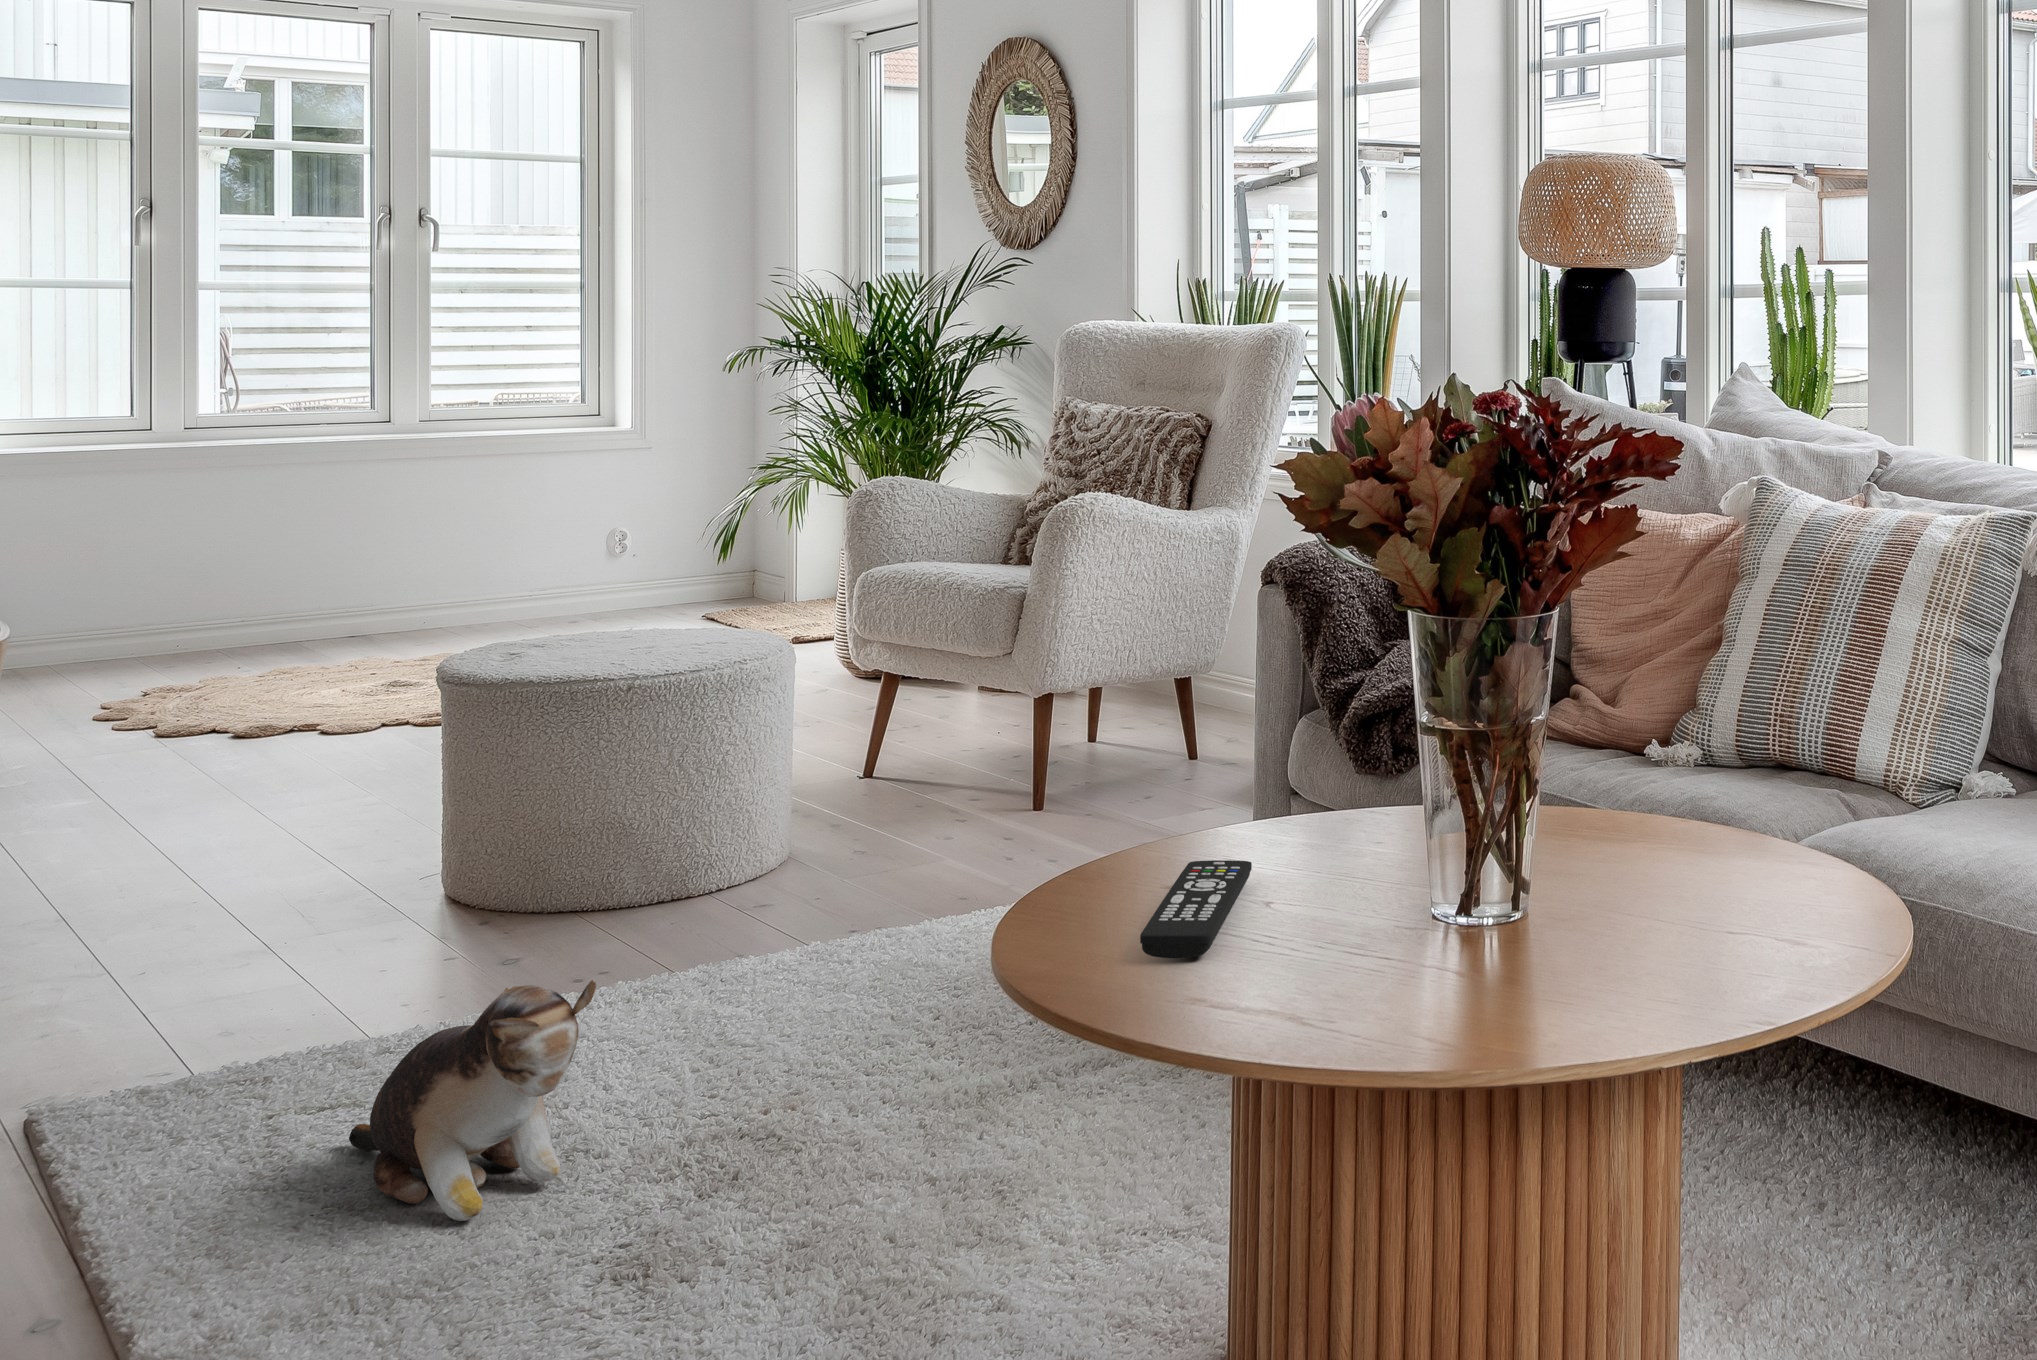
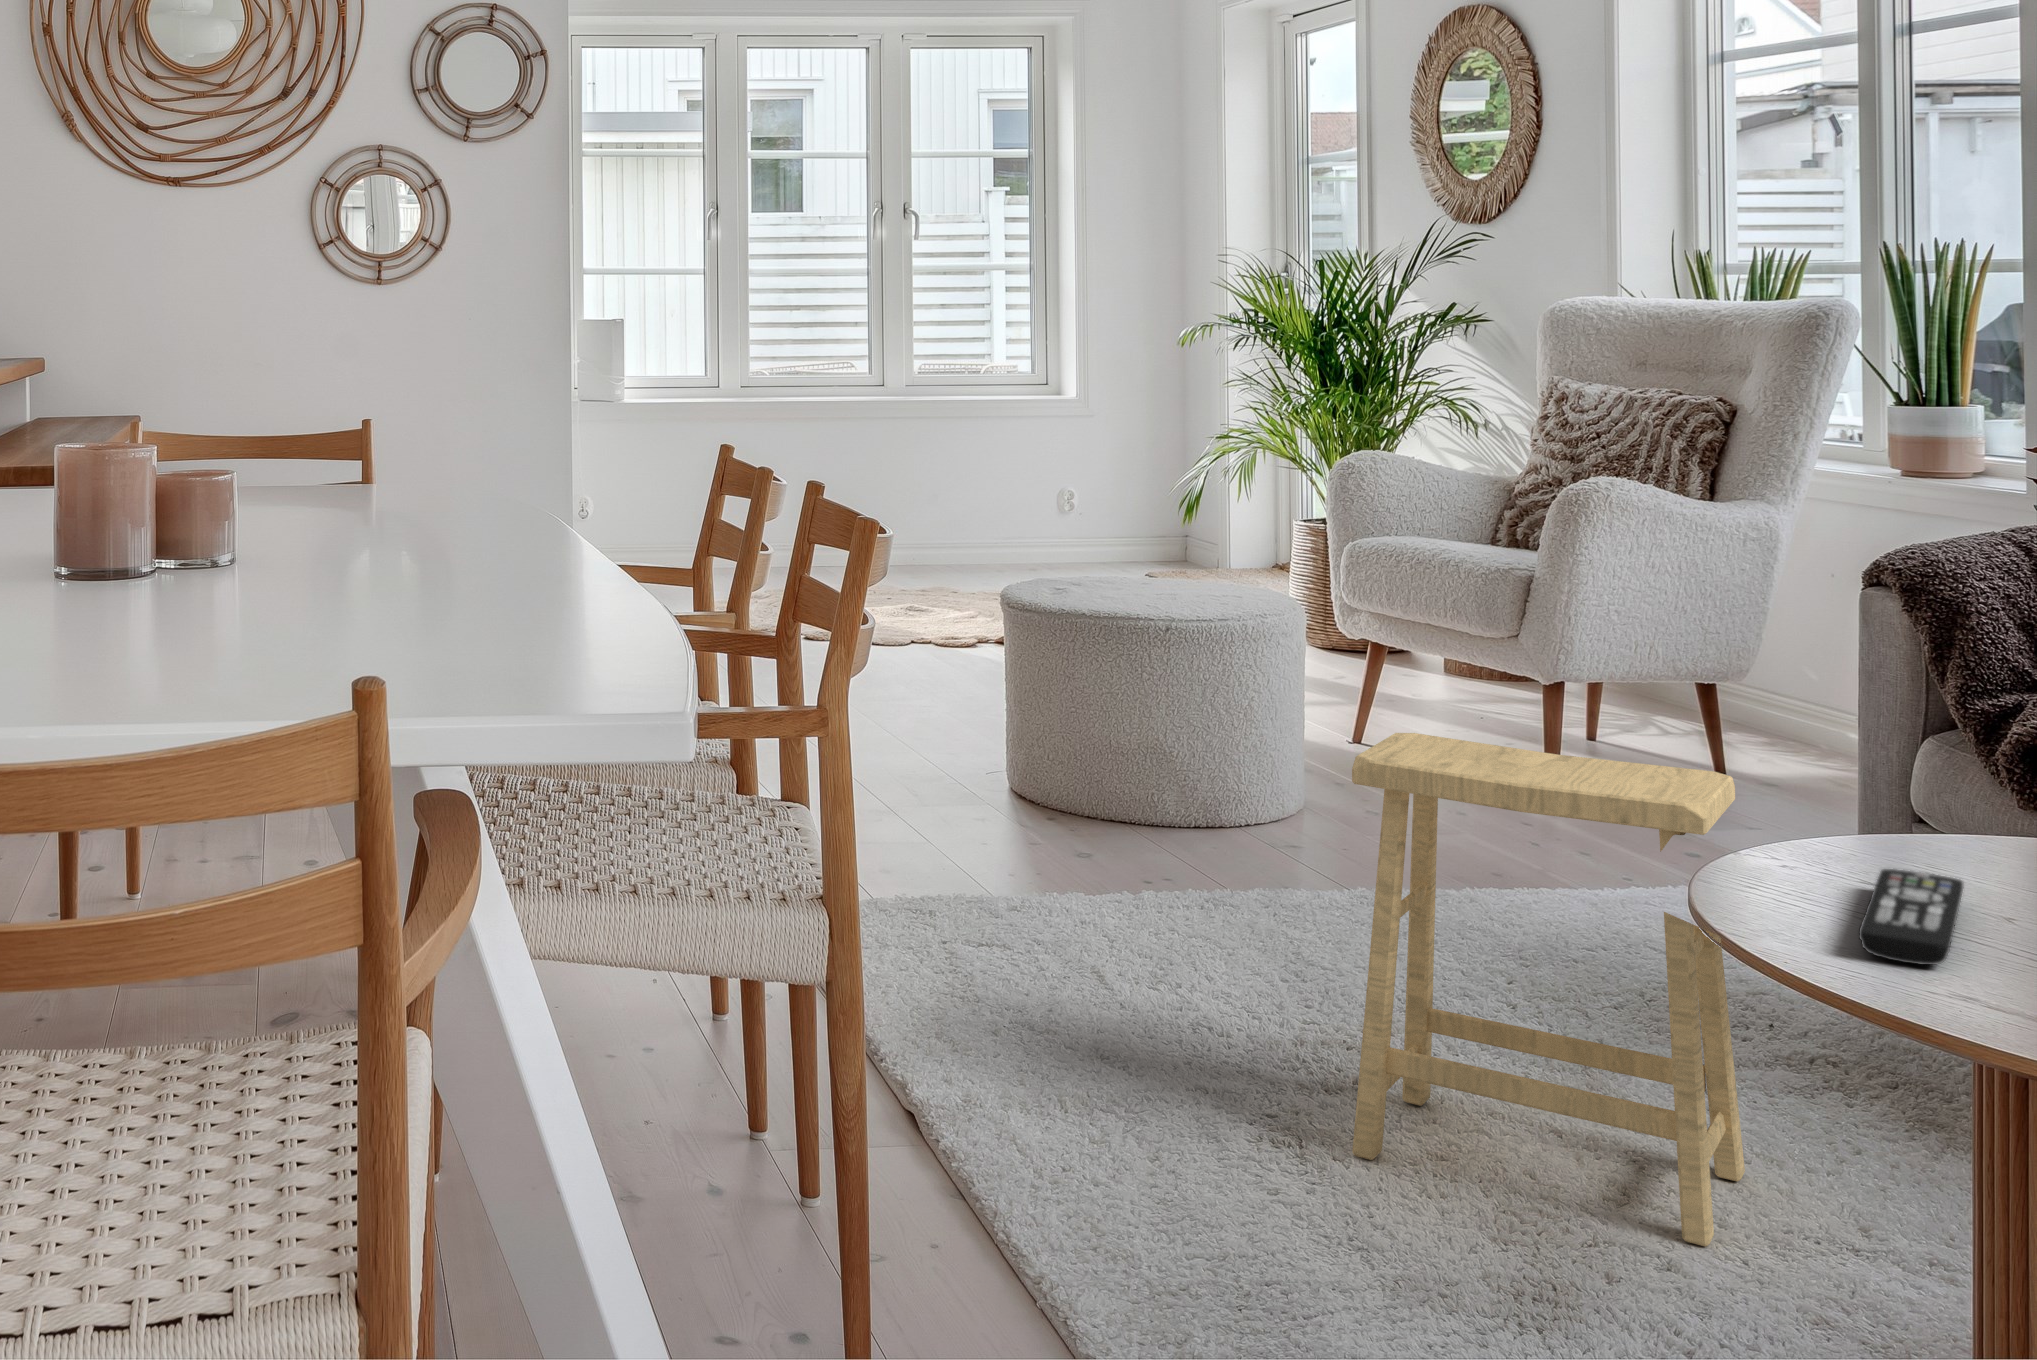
footstool: none [709,782,1103,1269] -> present [1352,733,1745,1247]
plush toy: present [349,980,596,1221] -> none [1011,873,1231,1062]

